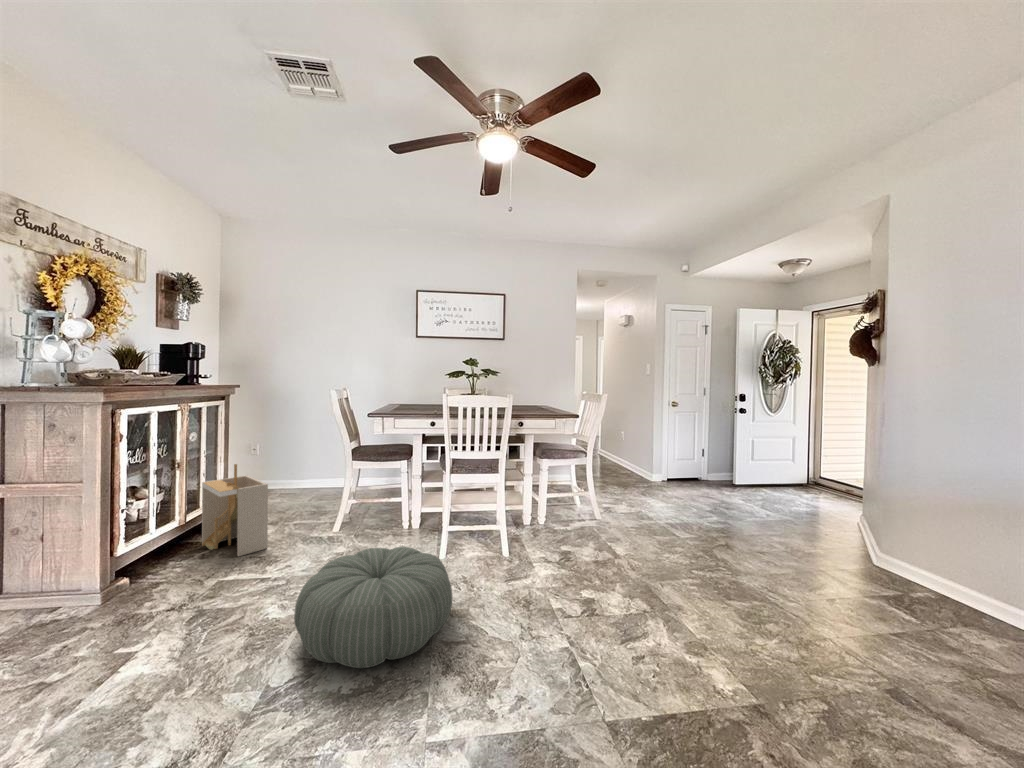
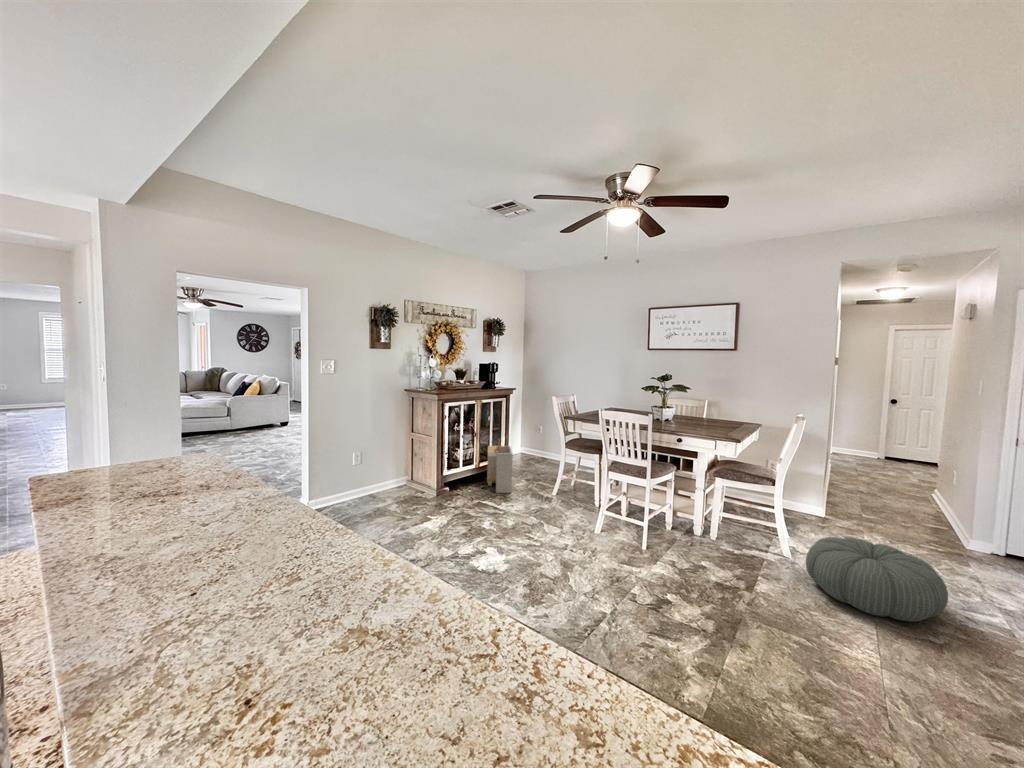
pouf: present [294,547,453,668] -> present [806,537,948,622]

